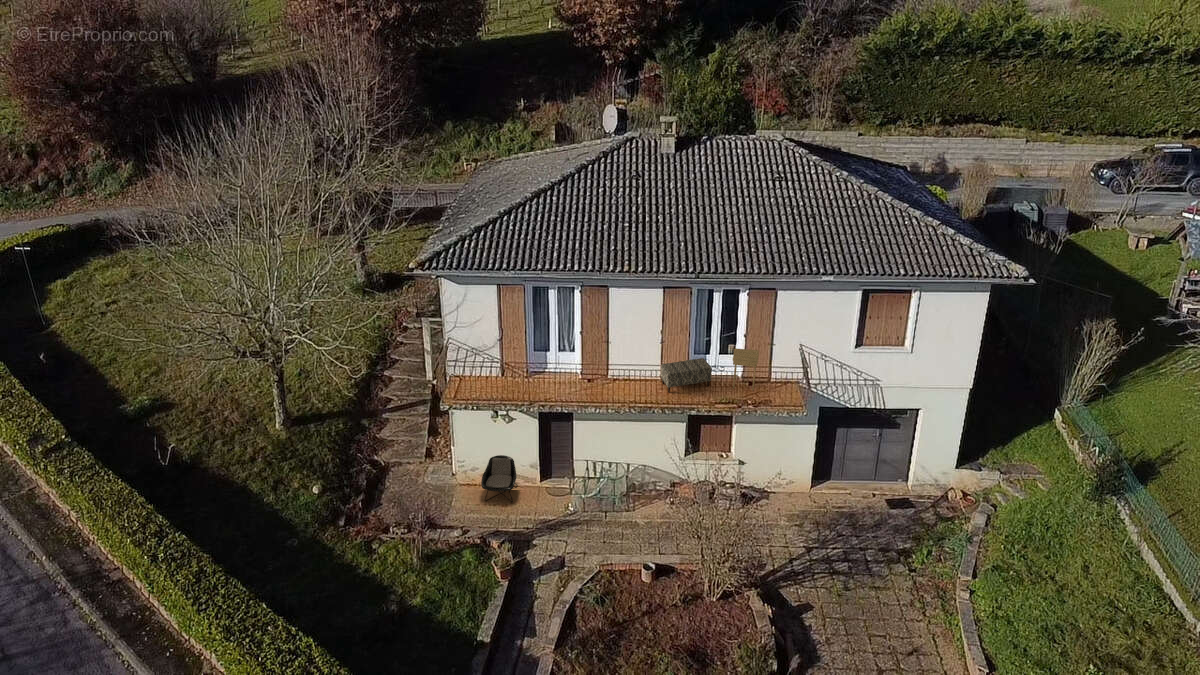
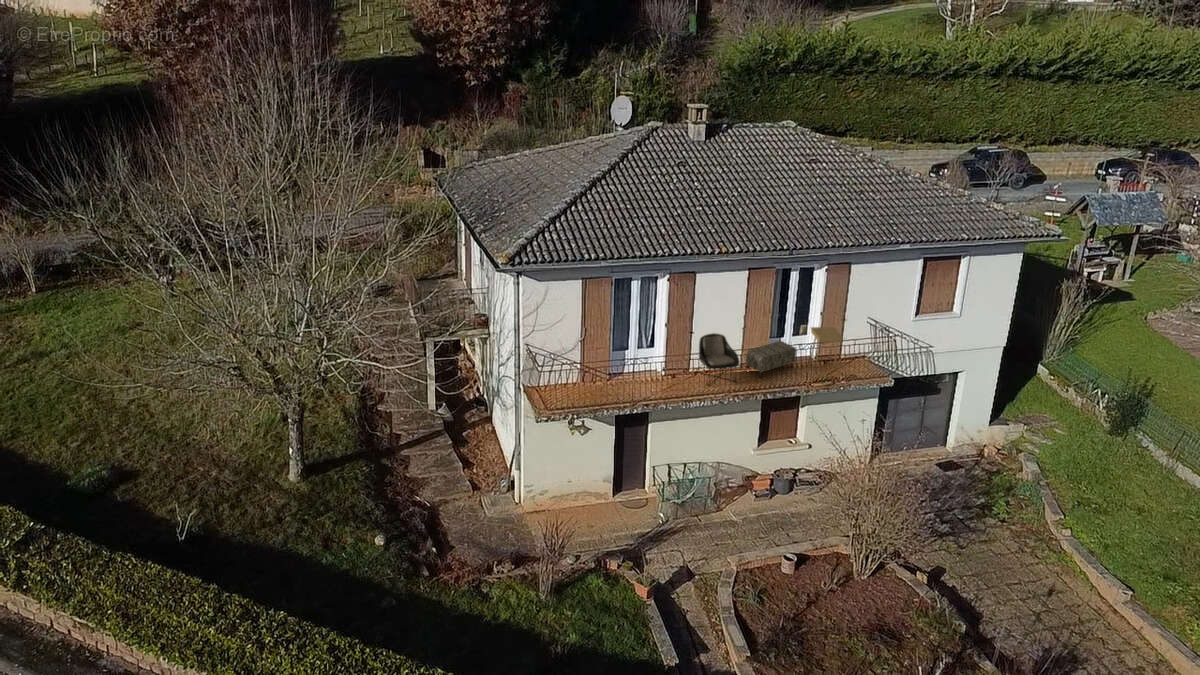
lounge chair: present [481,455,517,502] -> present [697,333,739,385]

